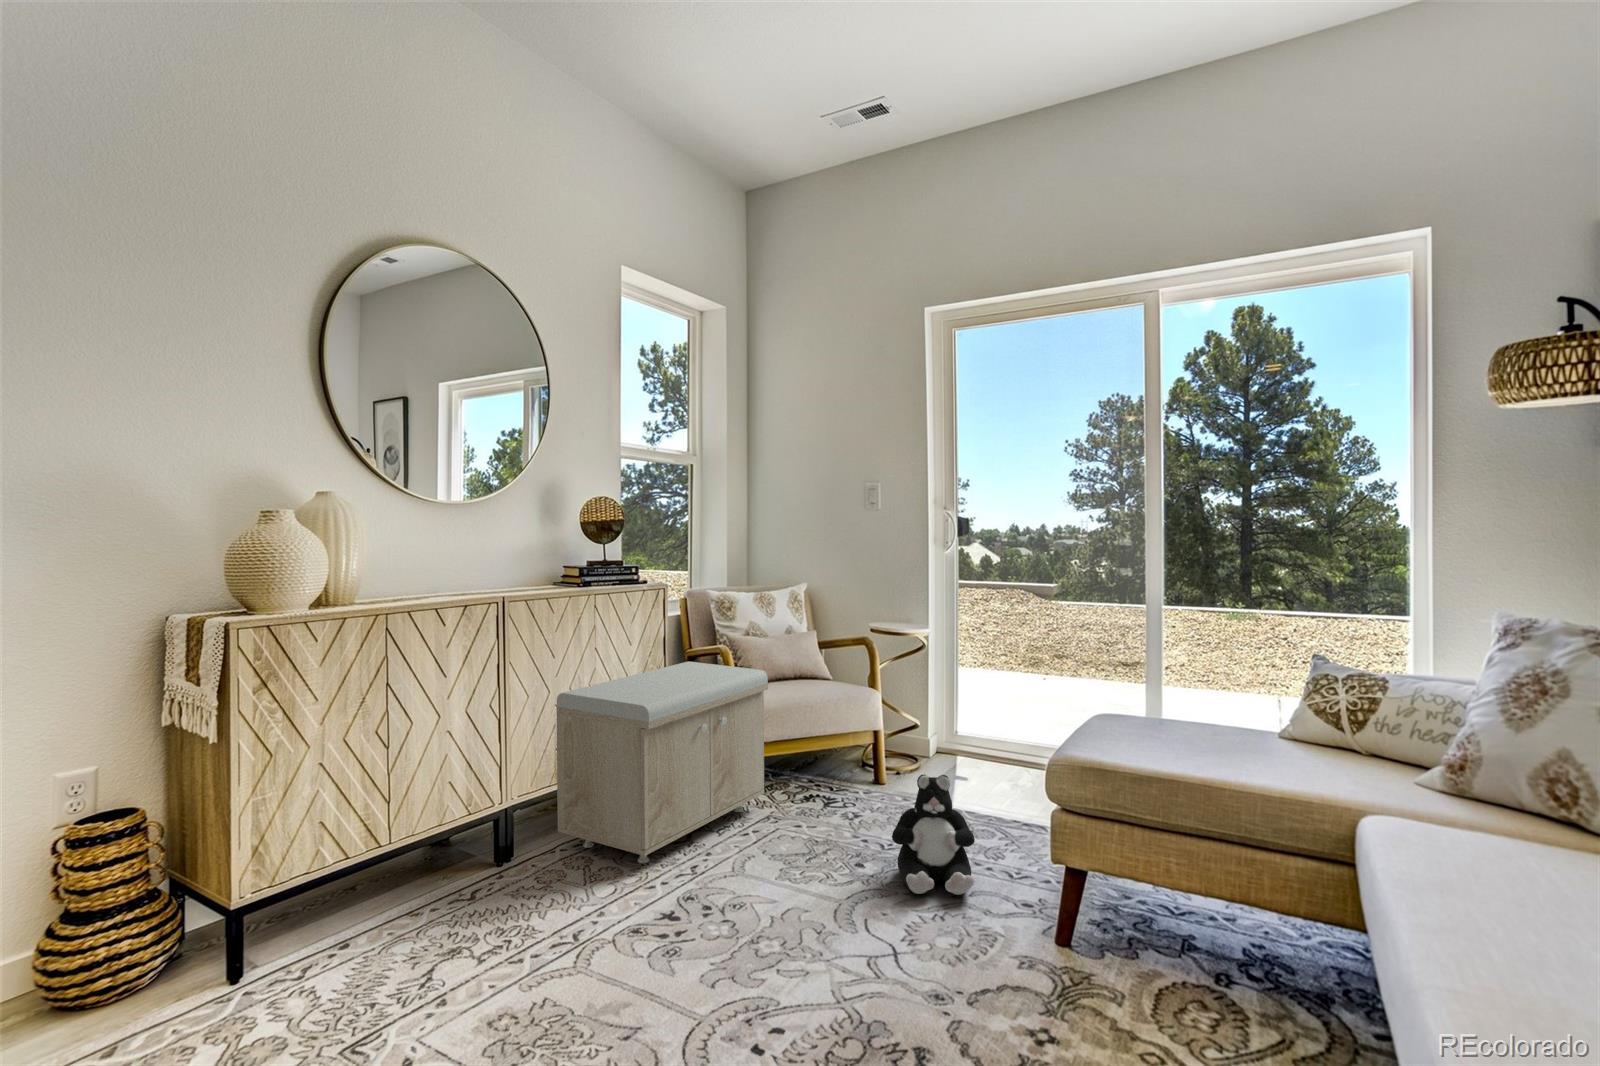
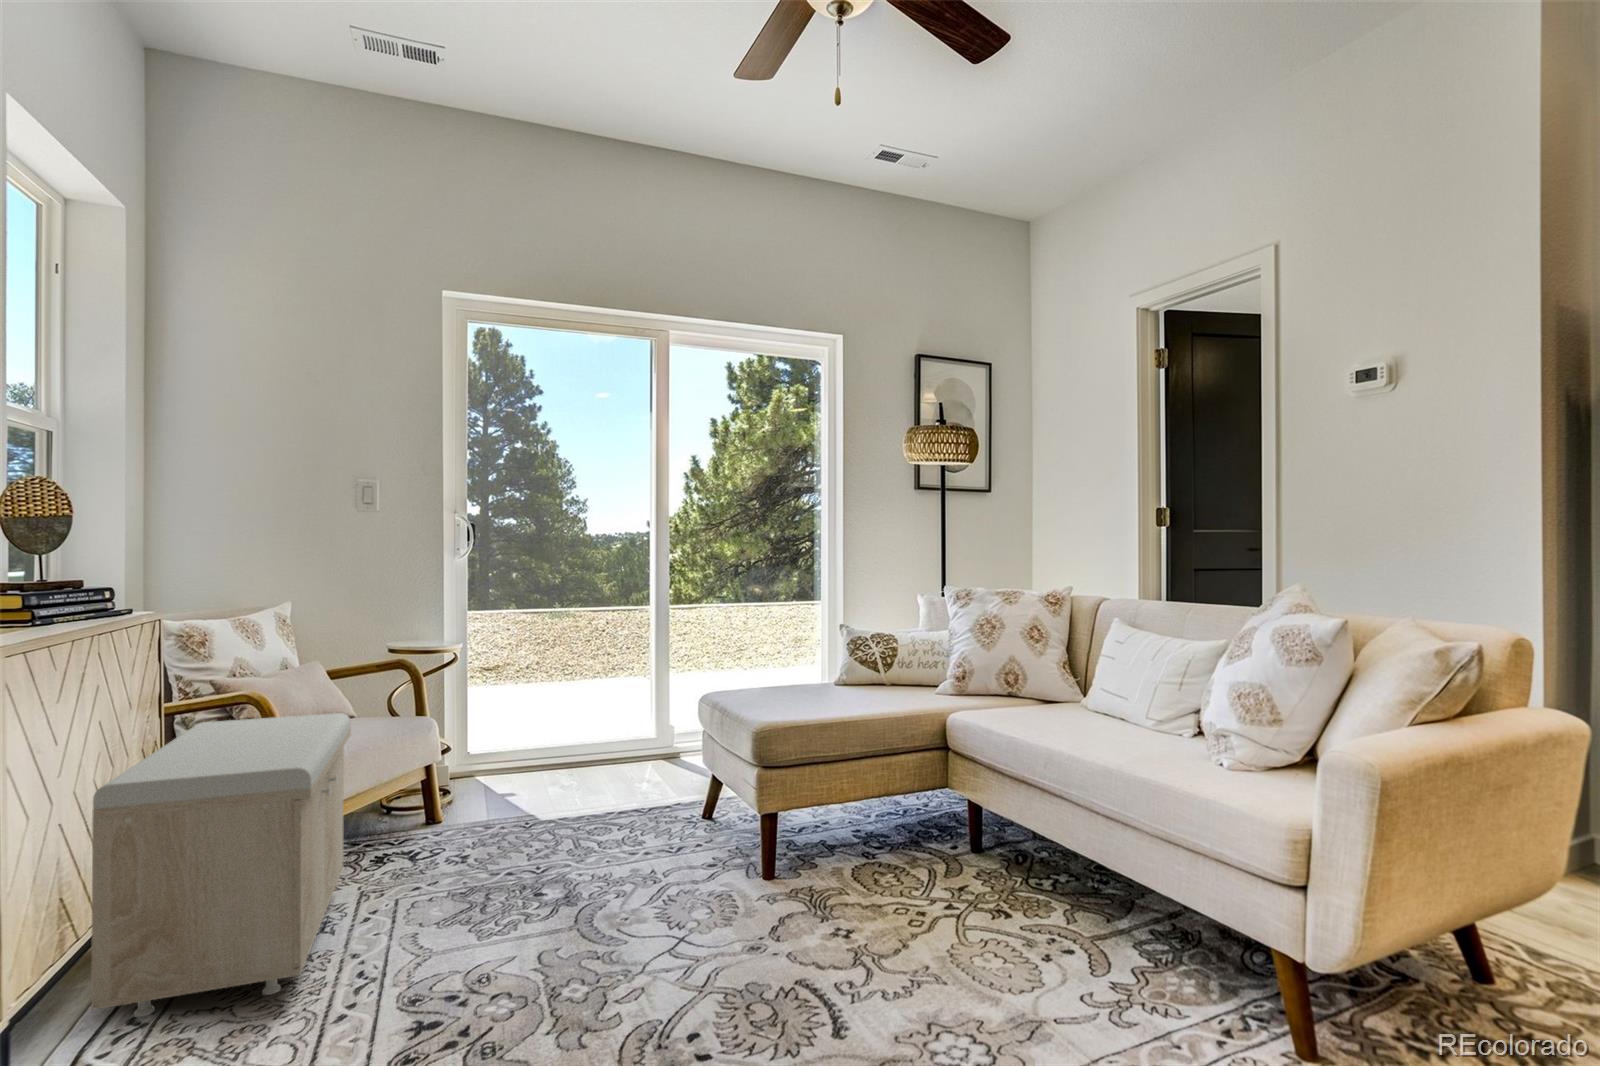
plush toy: present [892,774,975,895] -> none [578,774,674,892]

